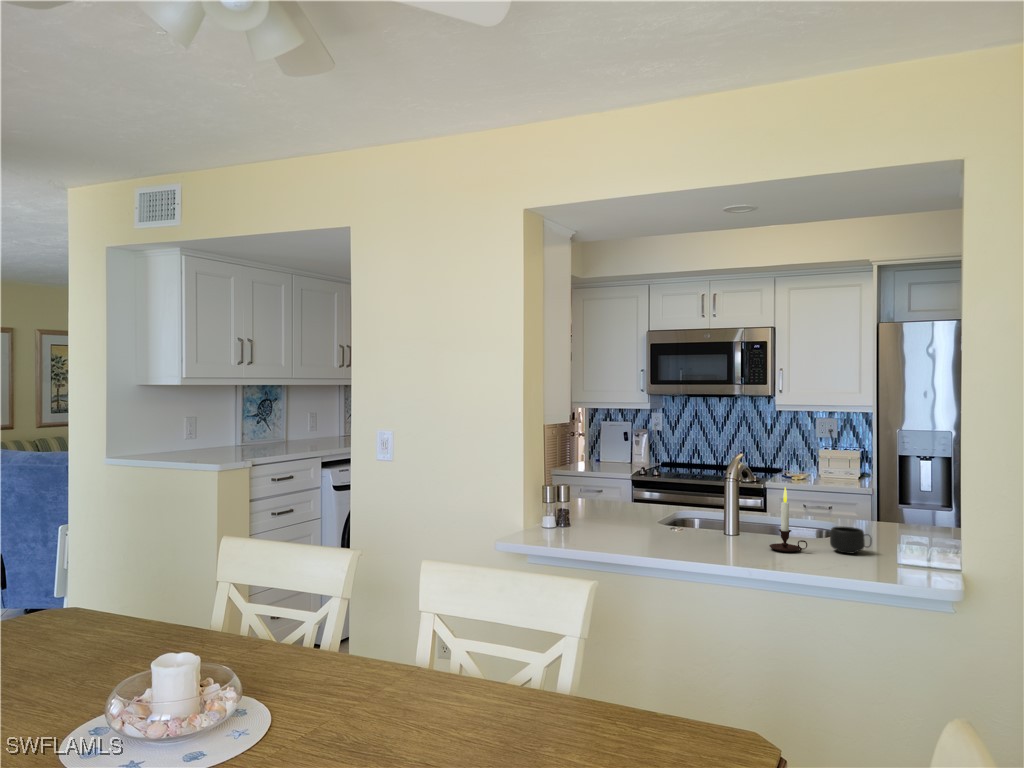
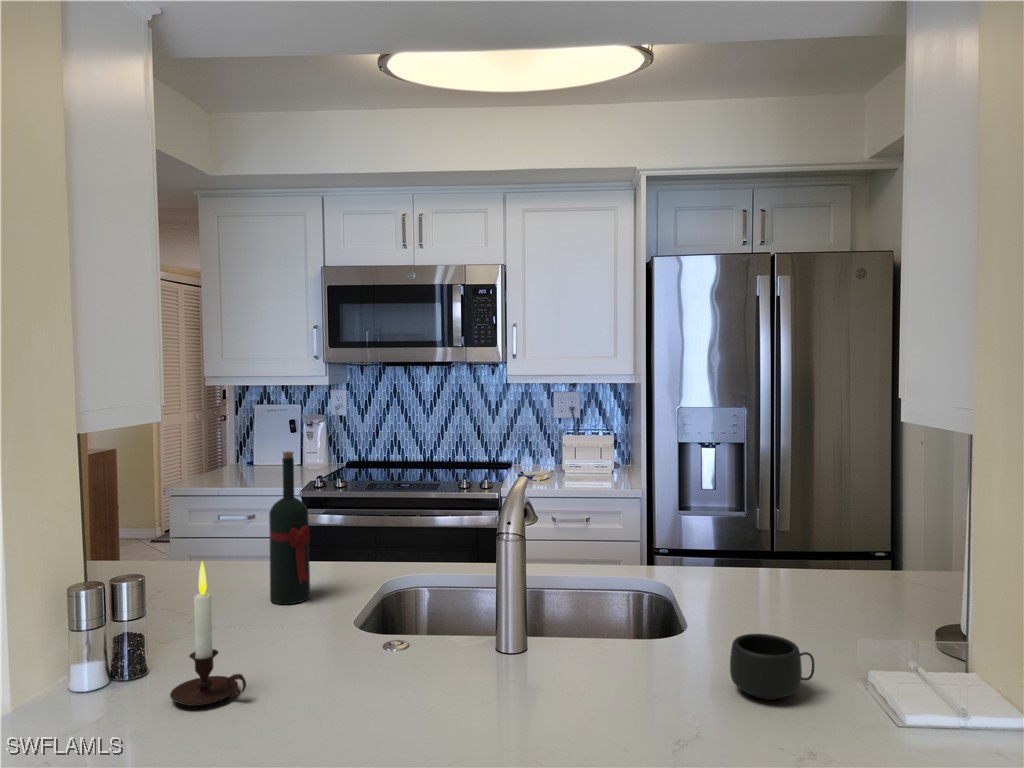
wine bottle: none [619,438,638,513] -> present [269,451,310,604]
candle: present [769,487,807,552] -> present [170,562,246,706]

